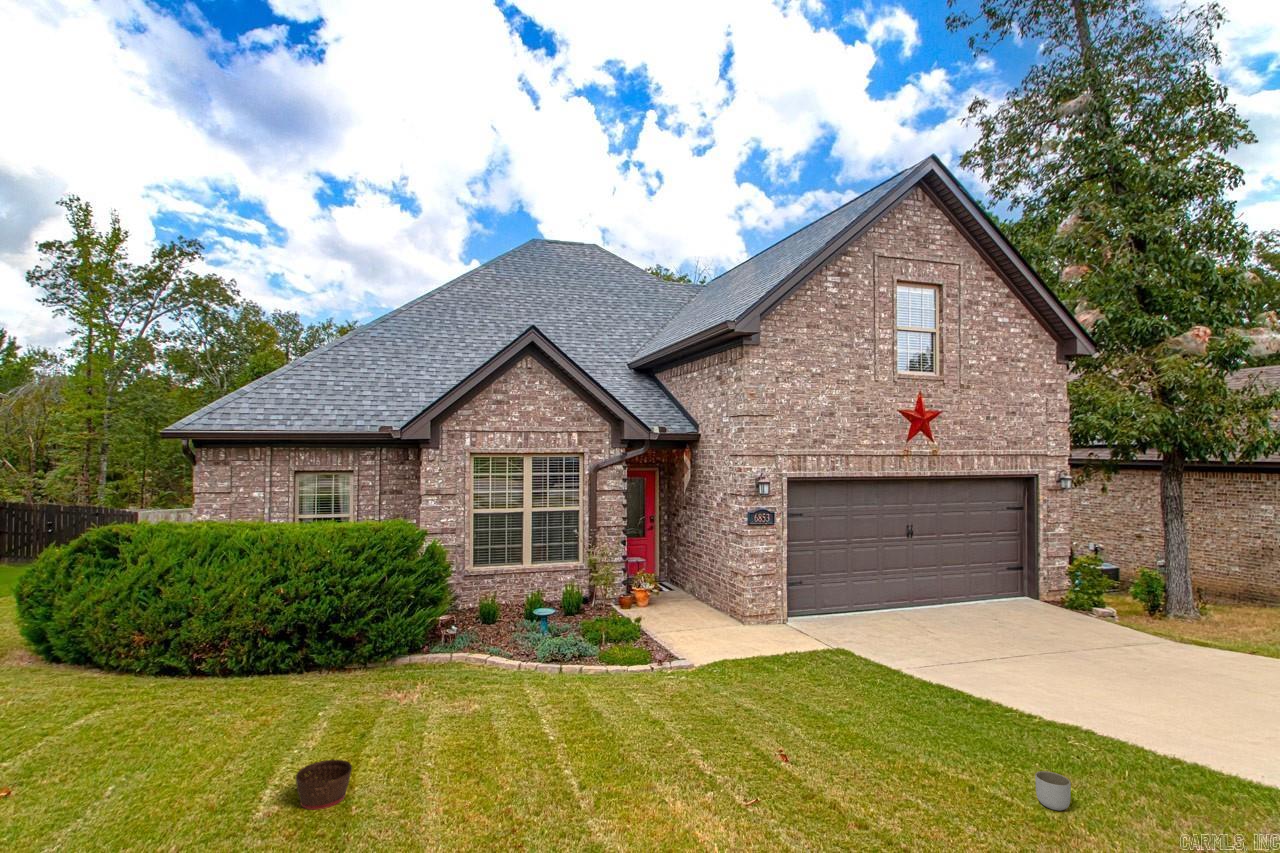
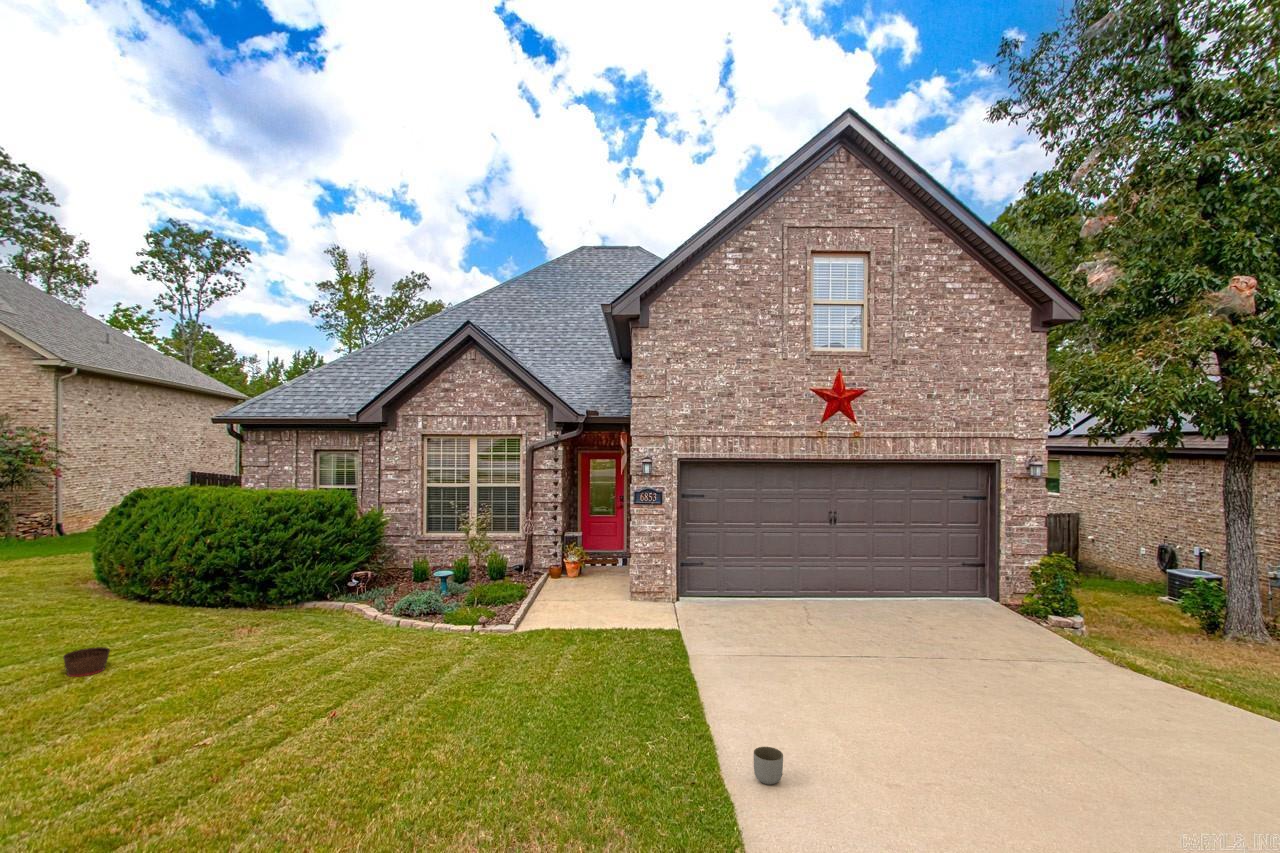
planter: present [1035,771,1071,811] -> present [754,747,783,785]

